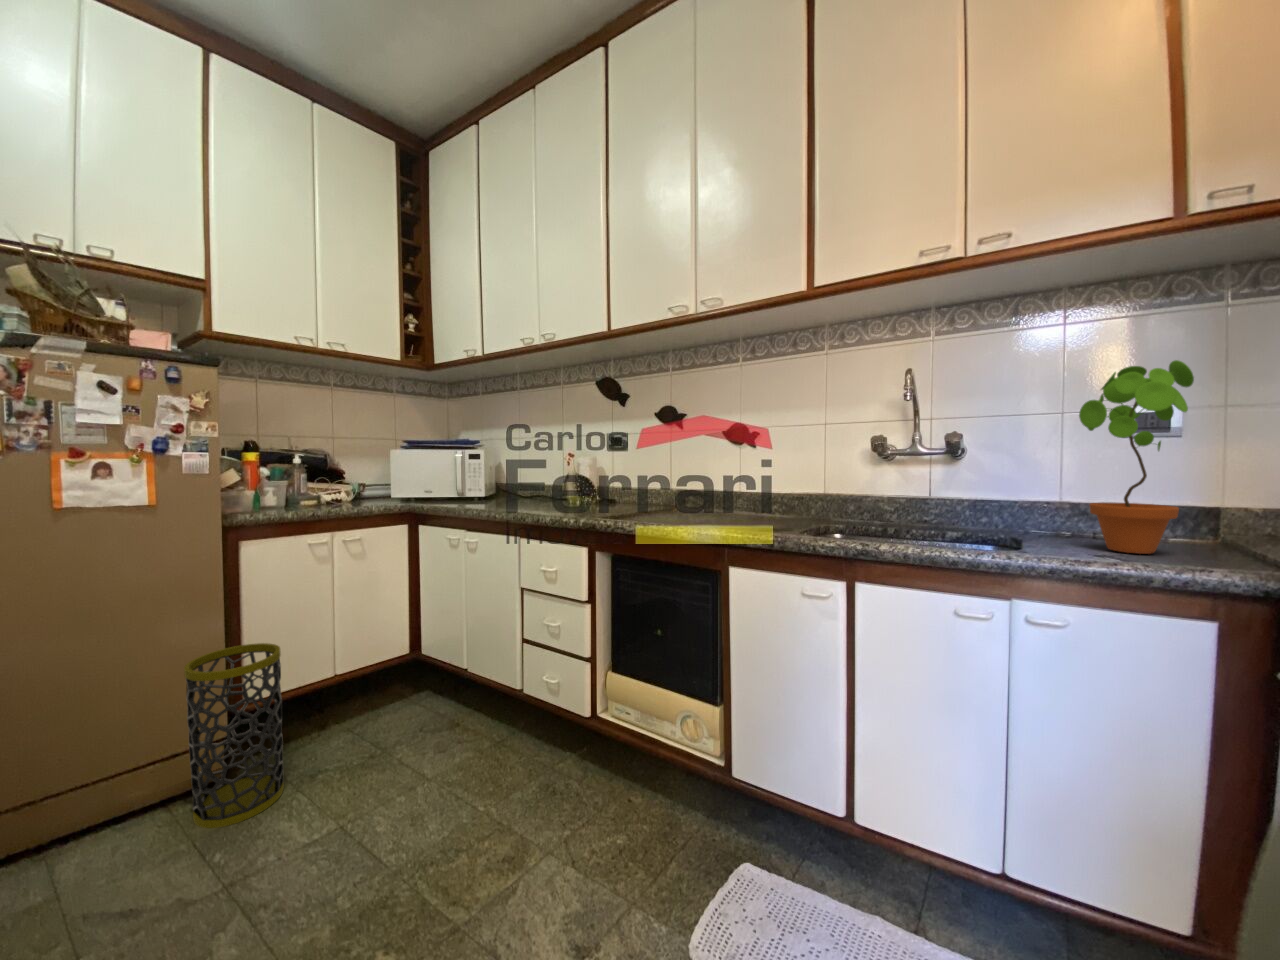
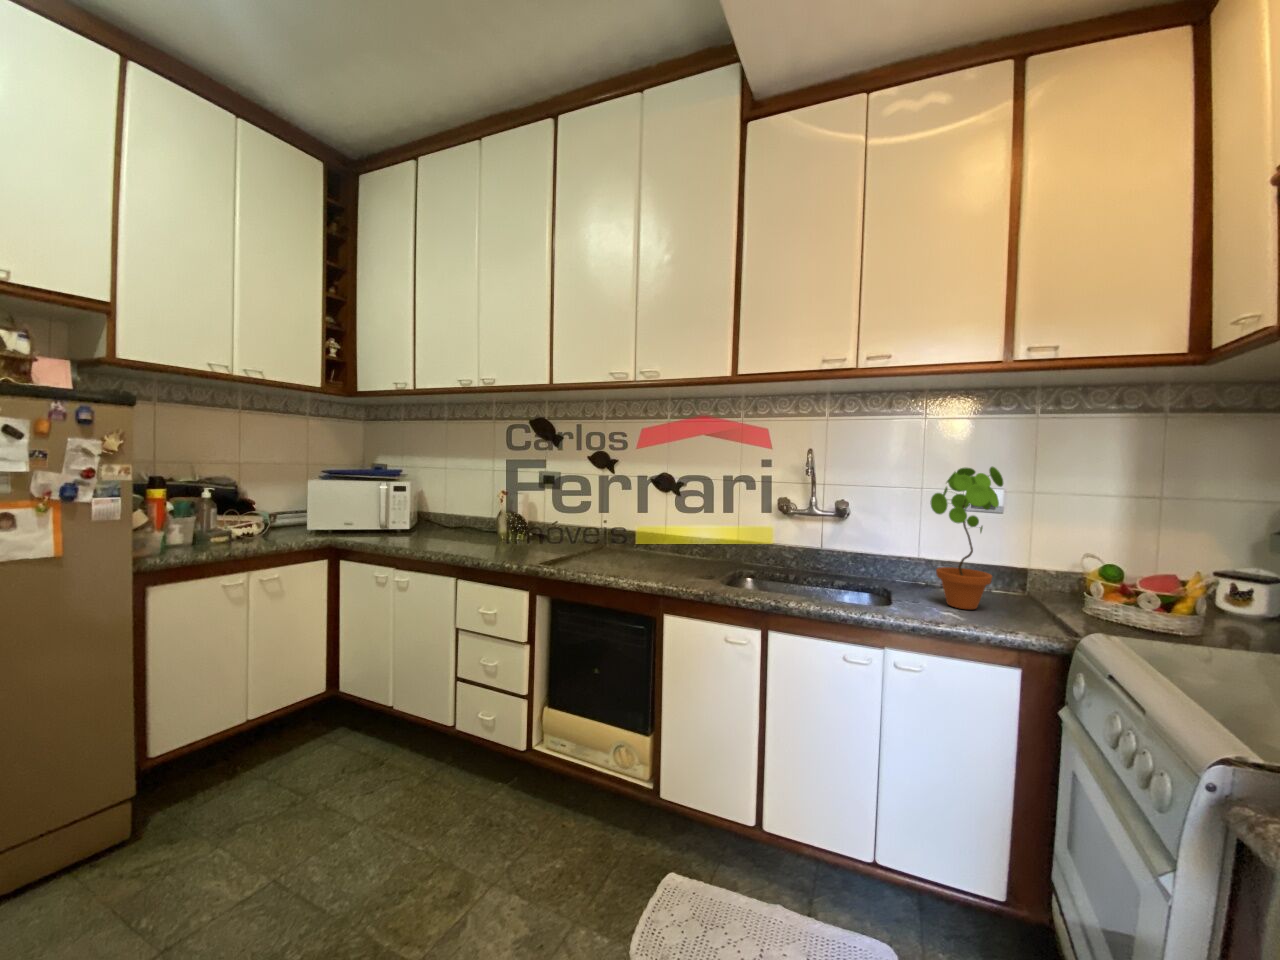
trash can: present [184,643,284,828] -> none [95,697,202,898]

